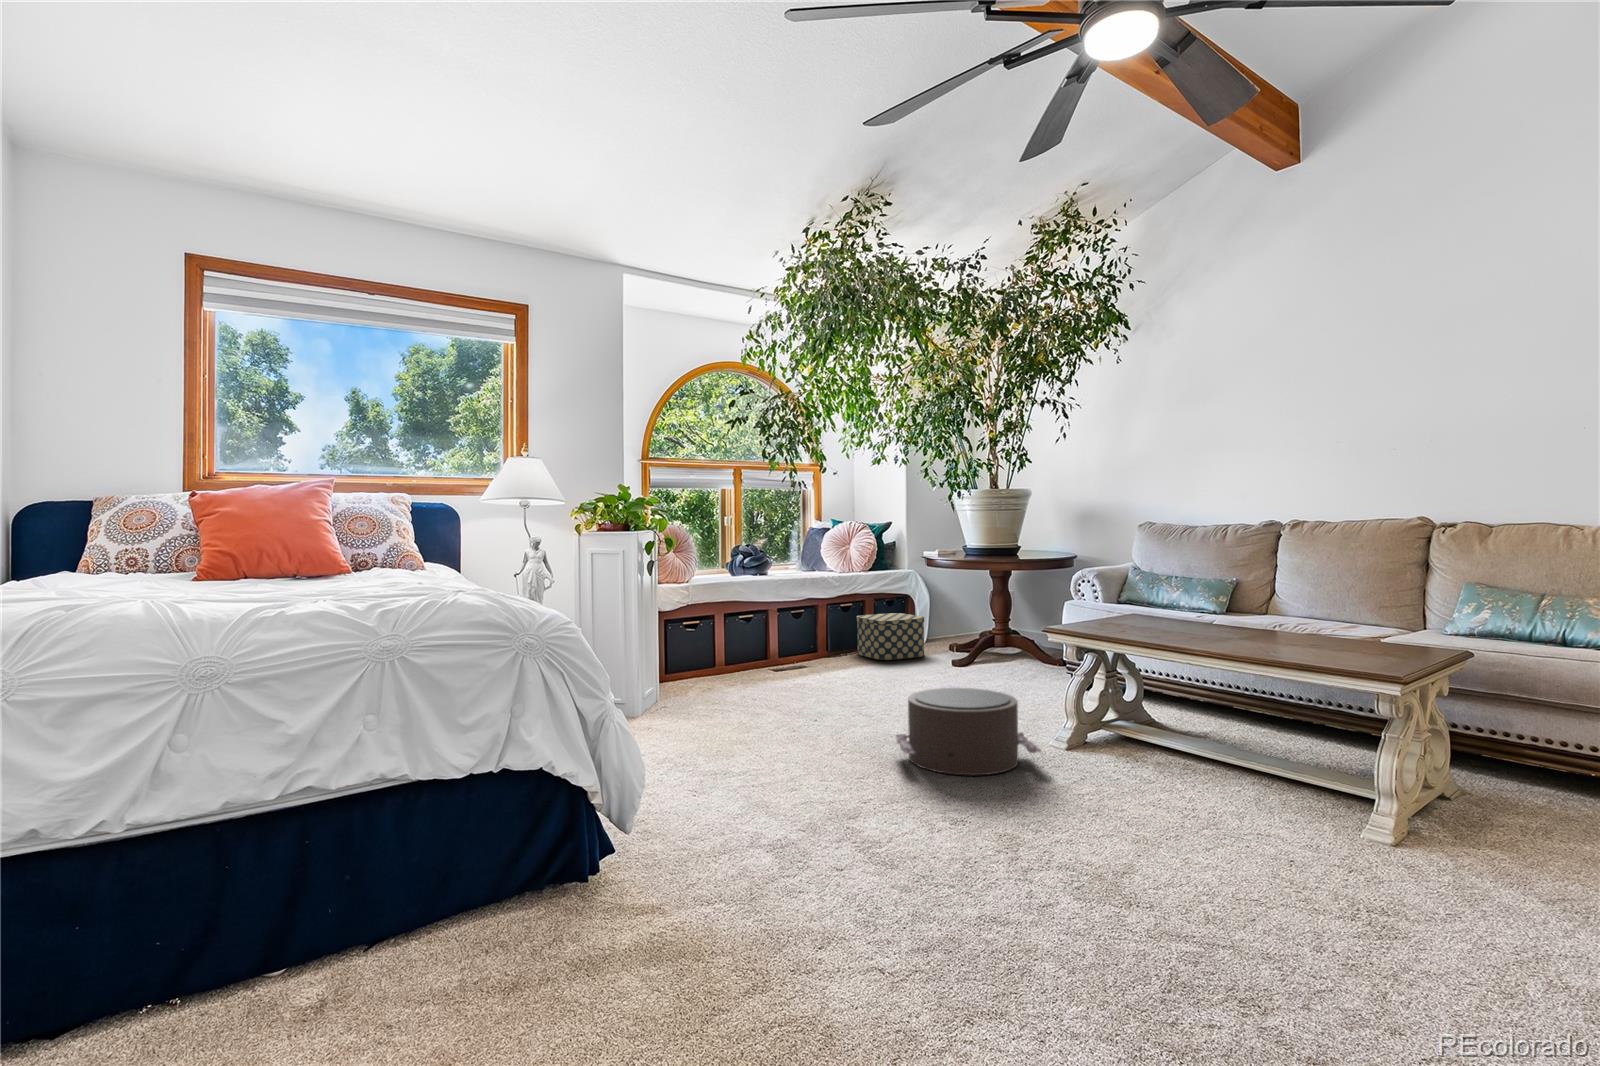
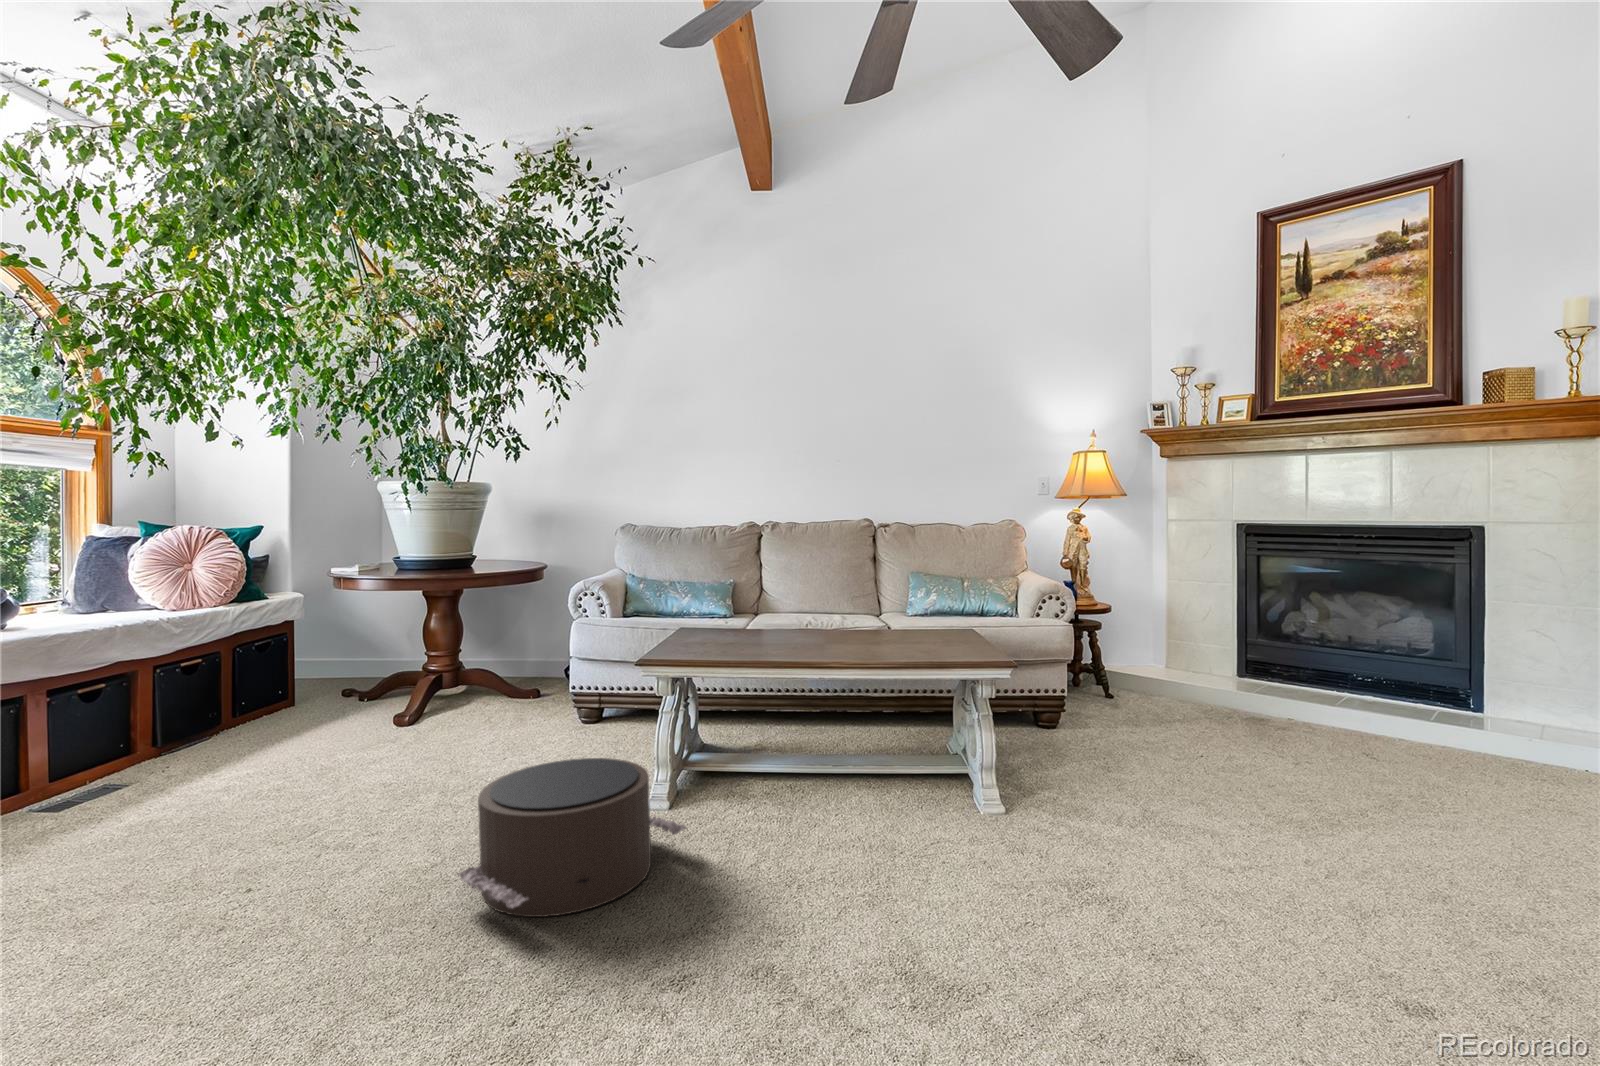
storage box: present [857,613,925,660] -> none [216,661,344,738]

